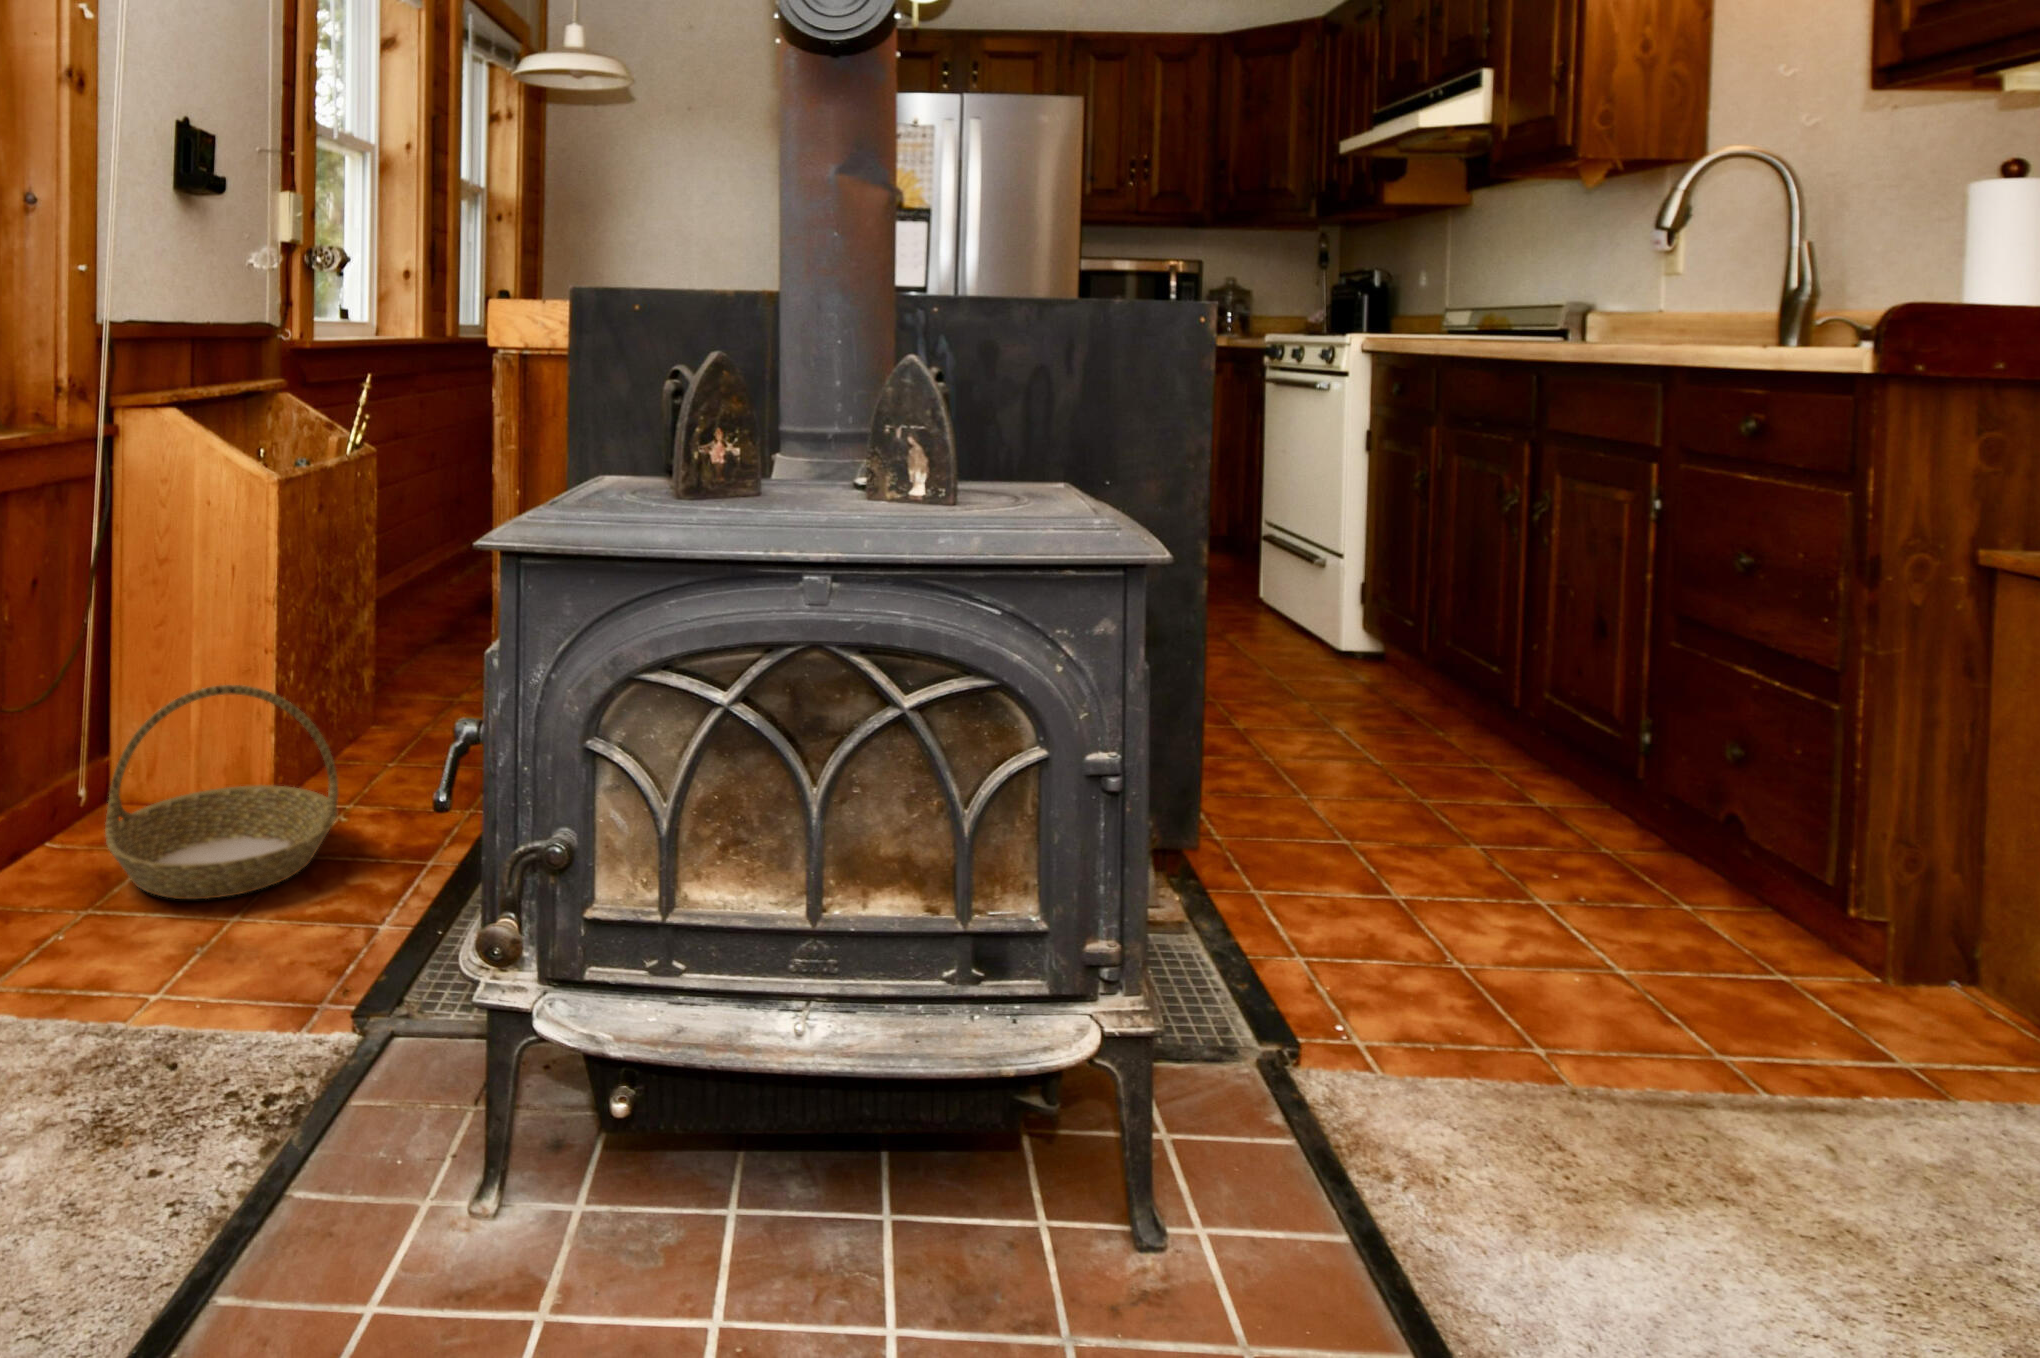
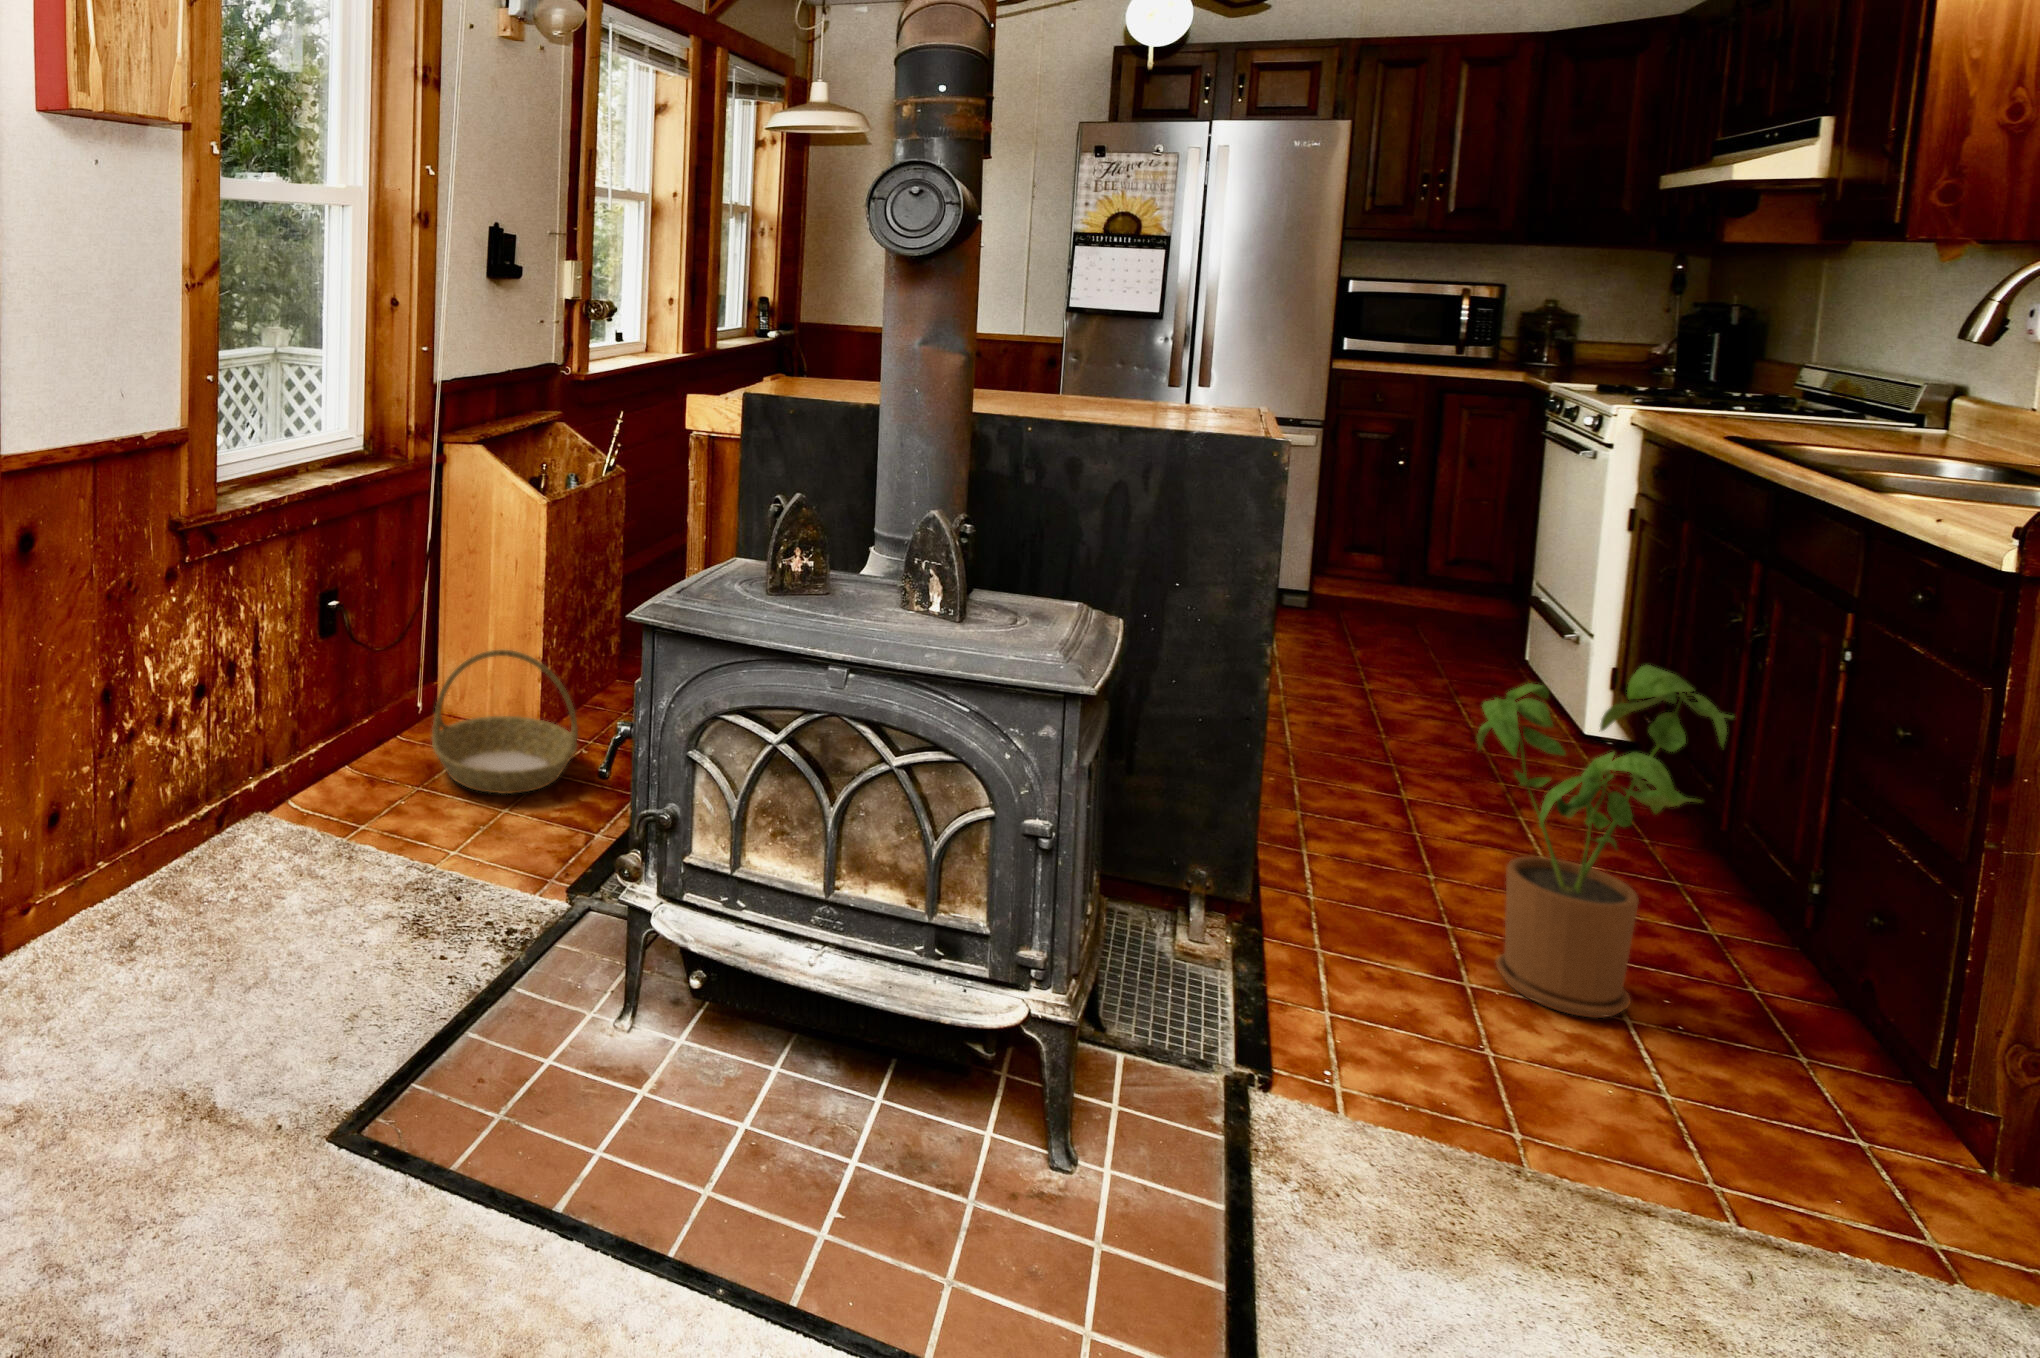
house plant: none [1376,524,1609,907] -> present [1477,665,1733,1018]

